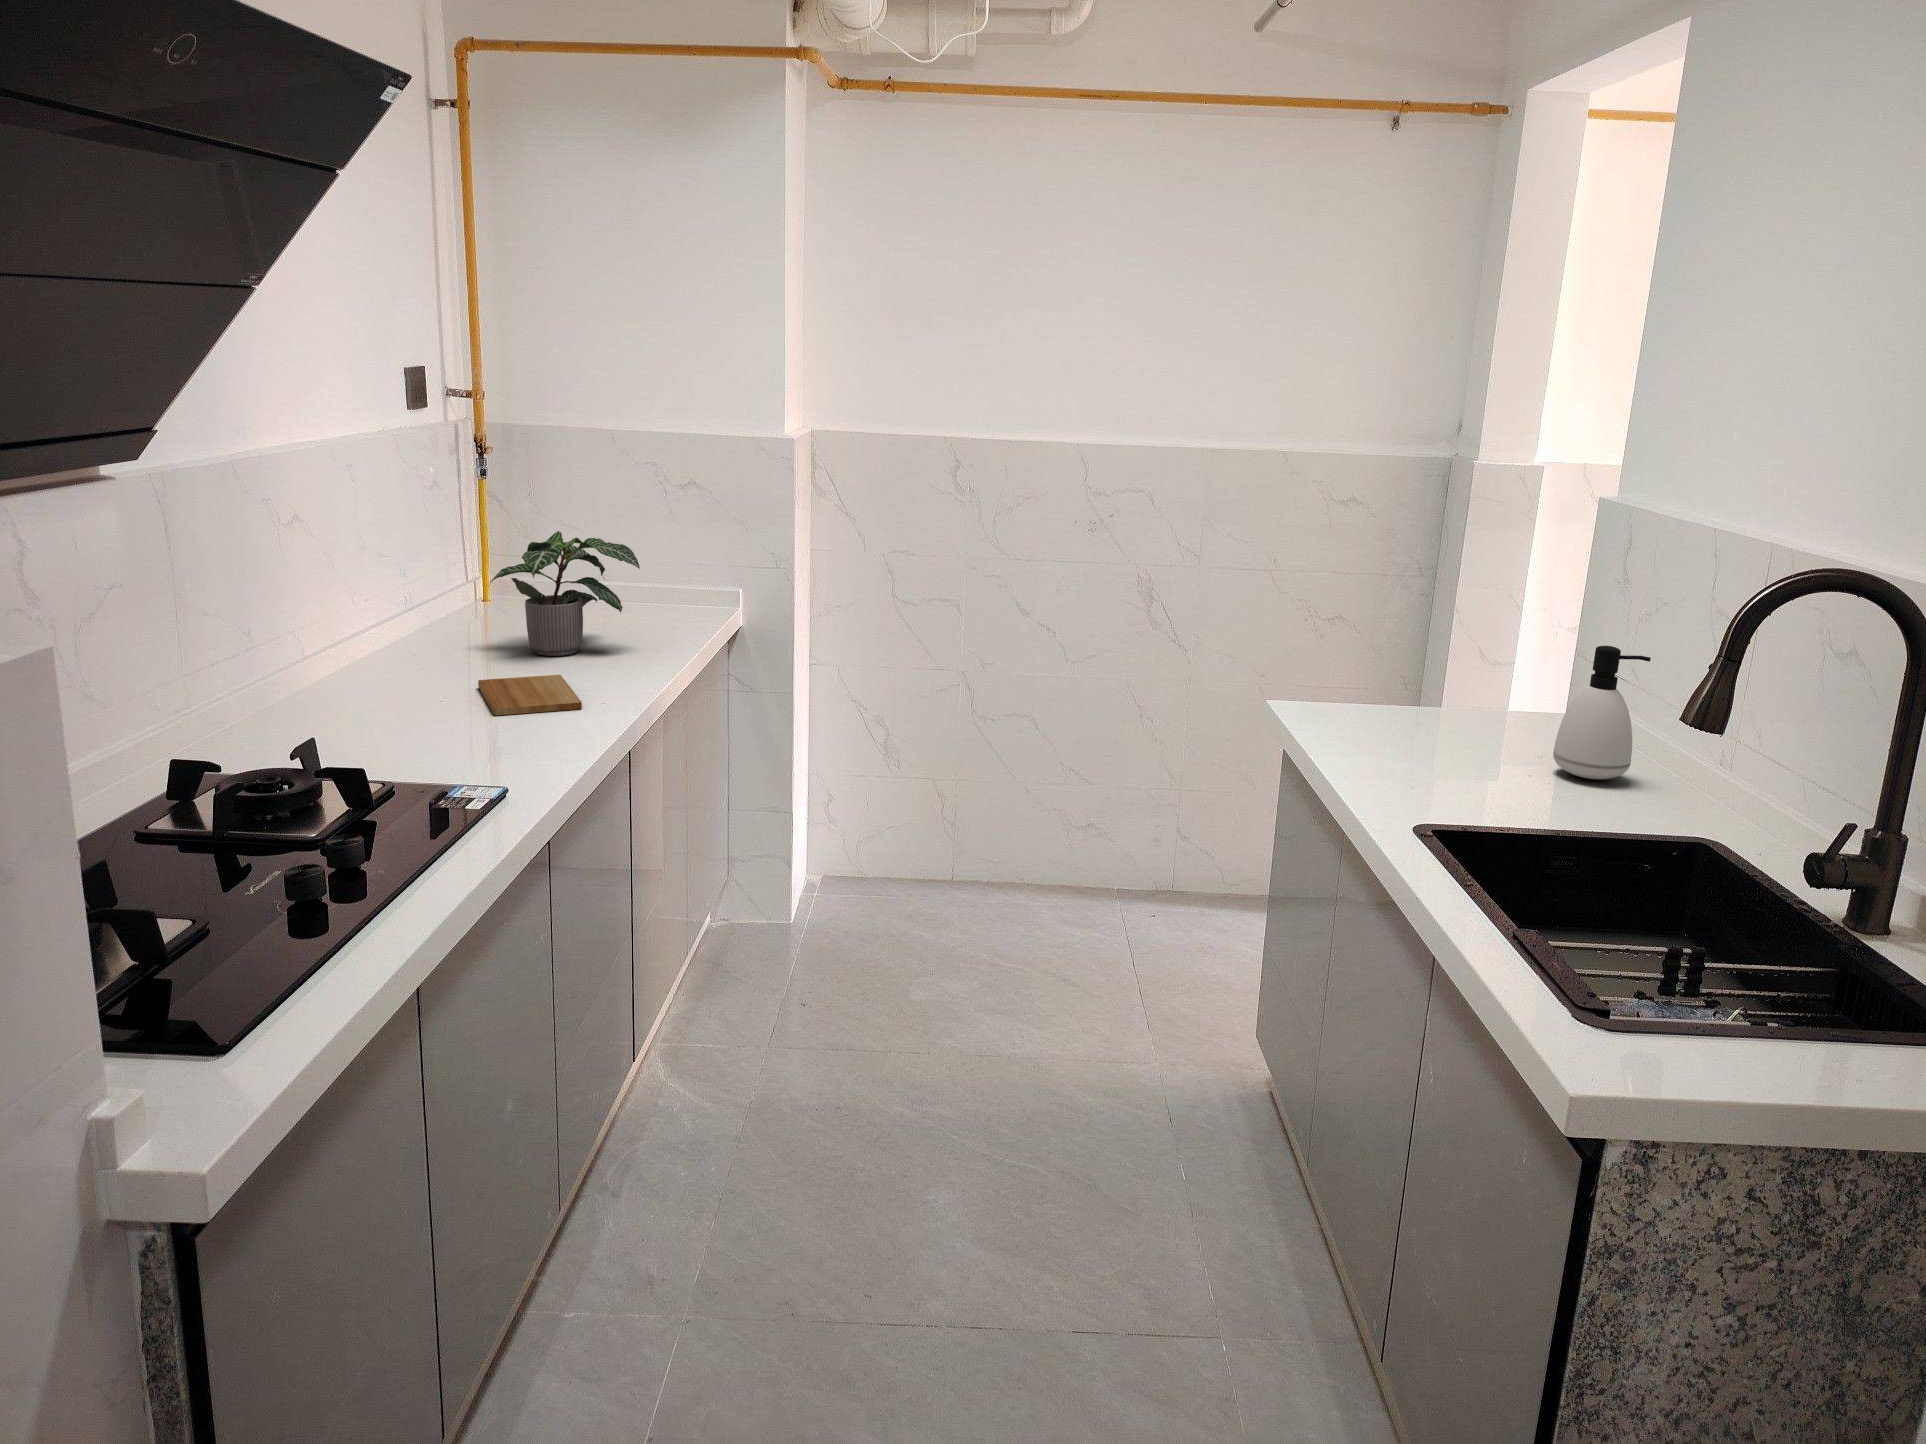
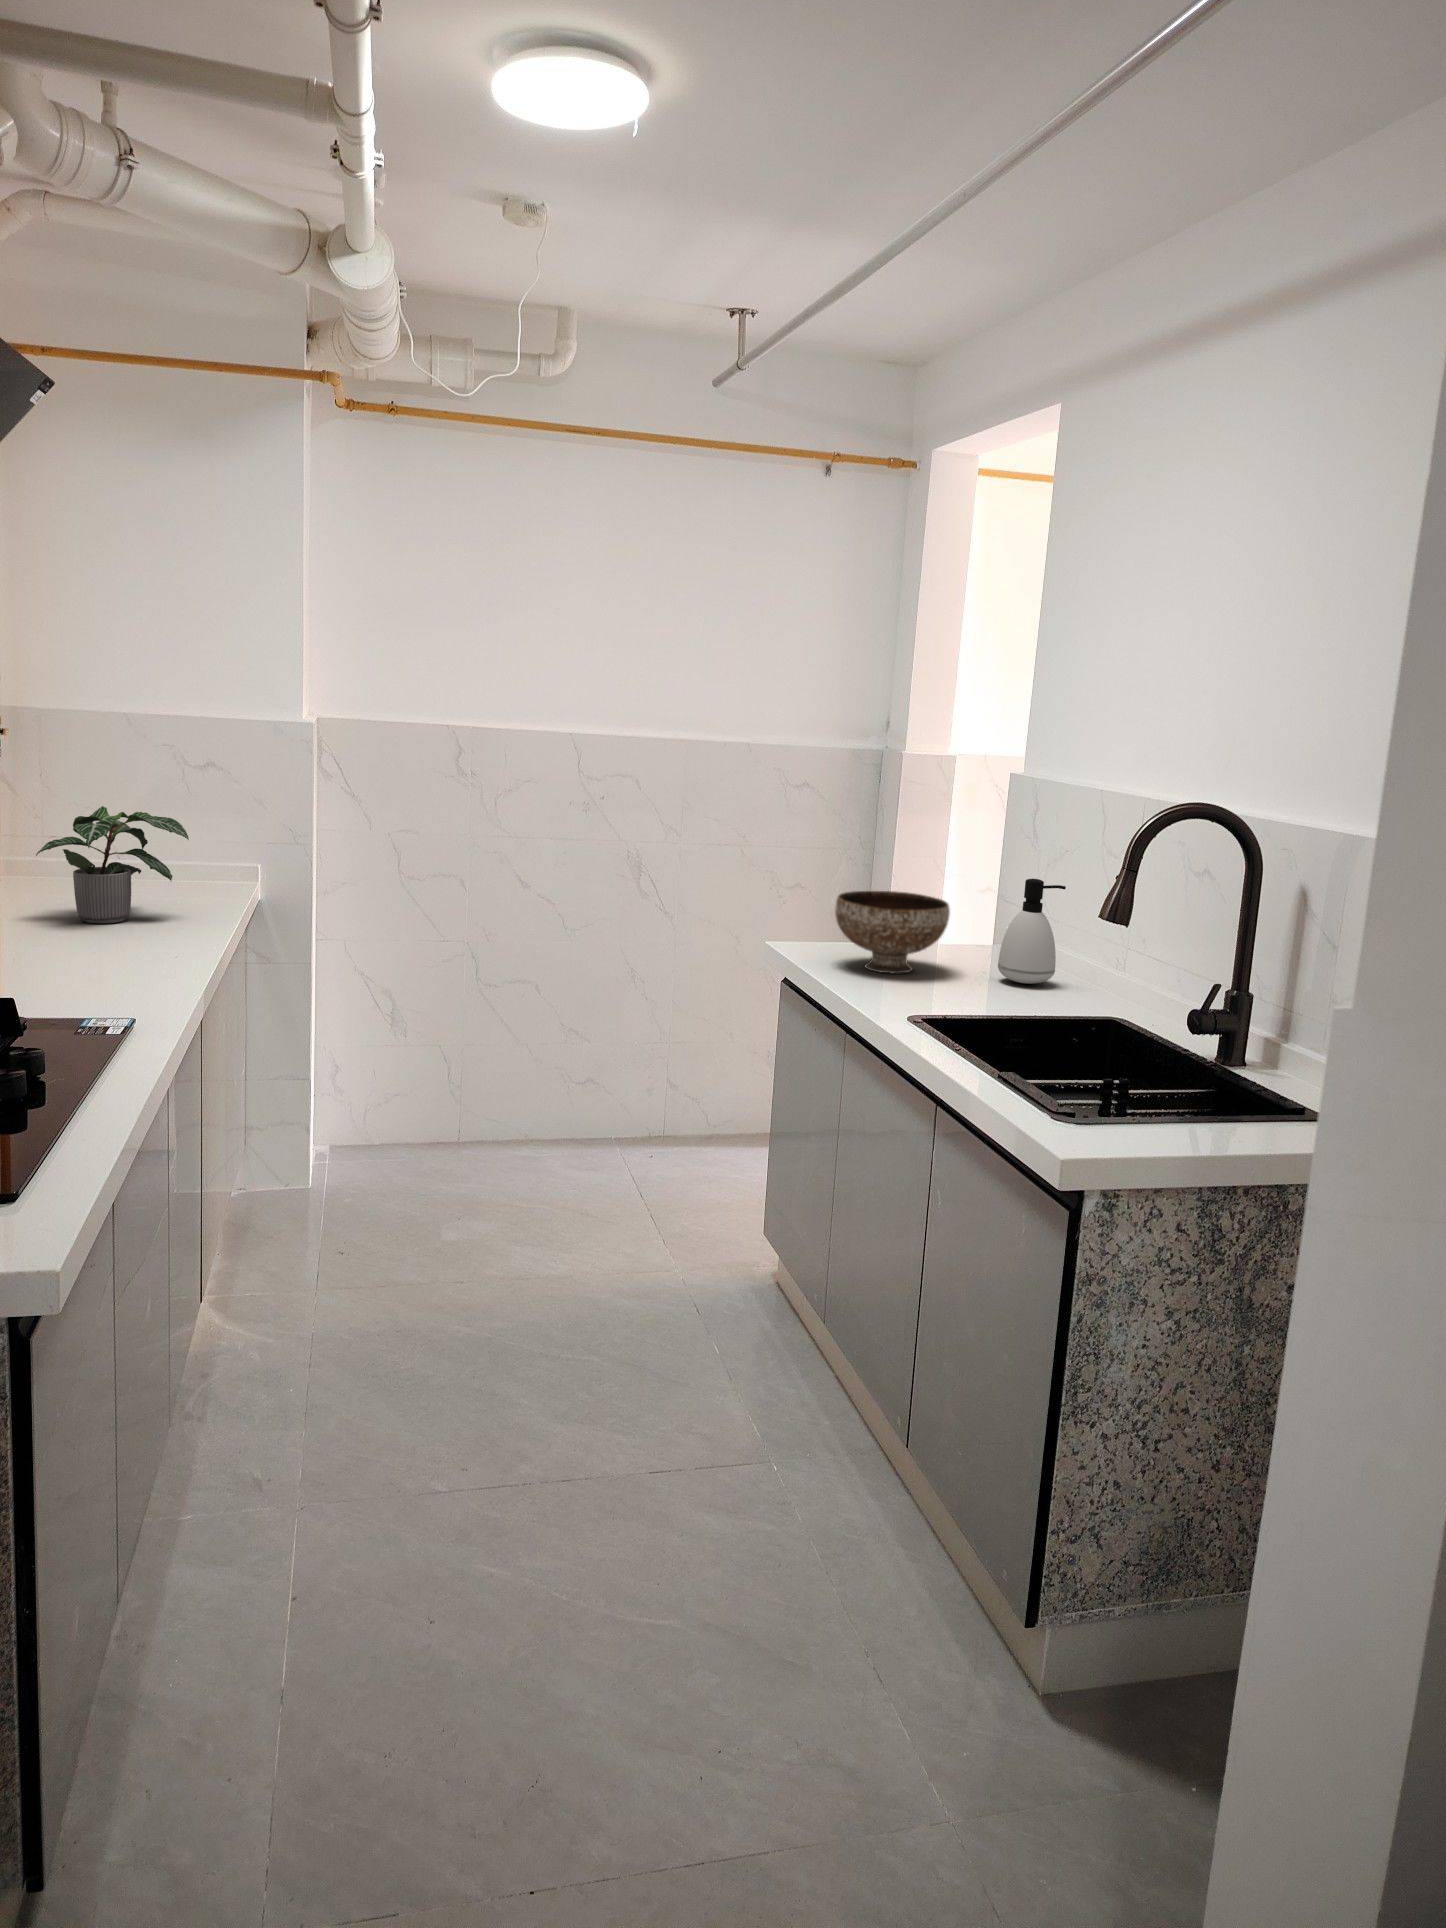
bowl: none [1346,649,1493,756] -> present [835,891,950,974]
cutting board: present [478,675,582,716] -> none [46,936,160,970]

